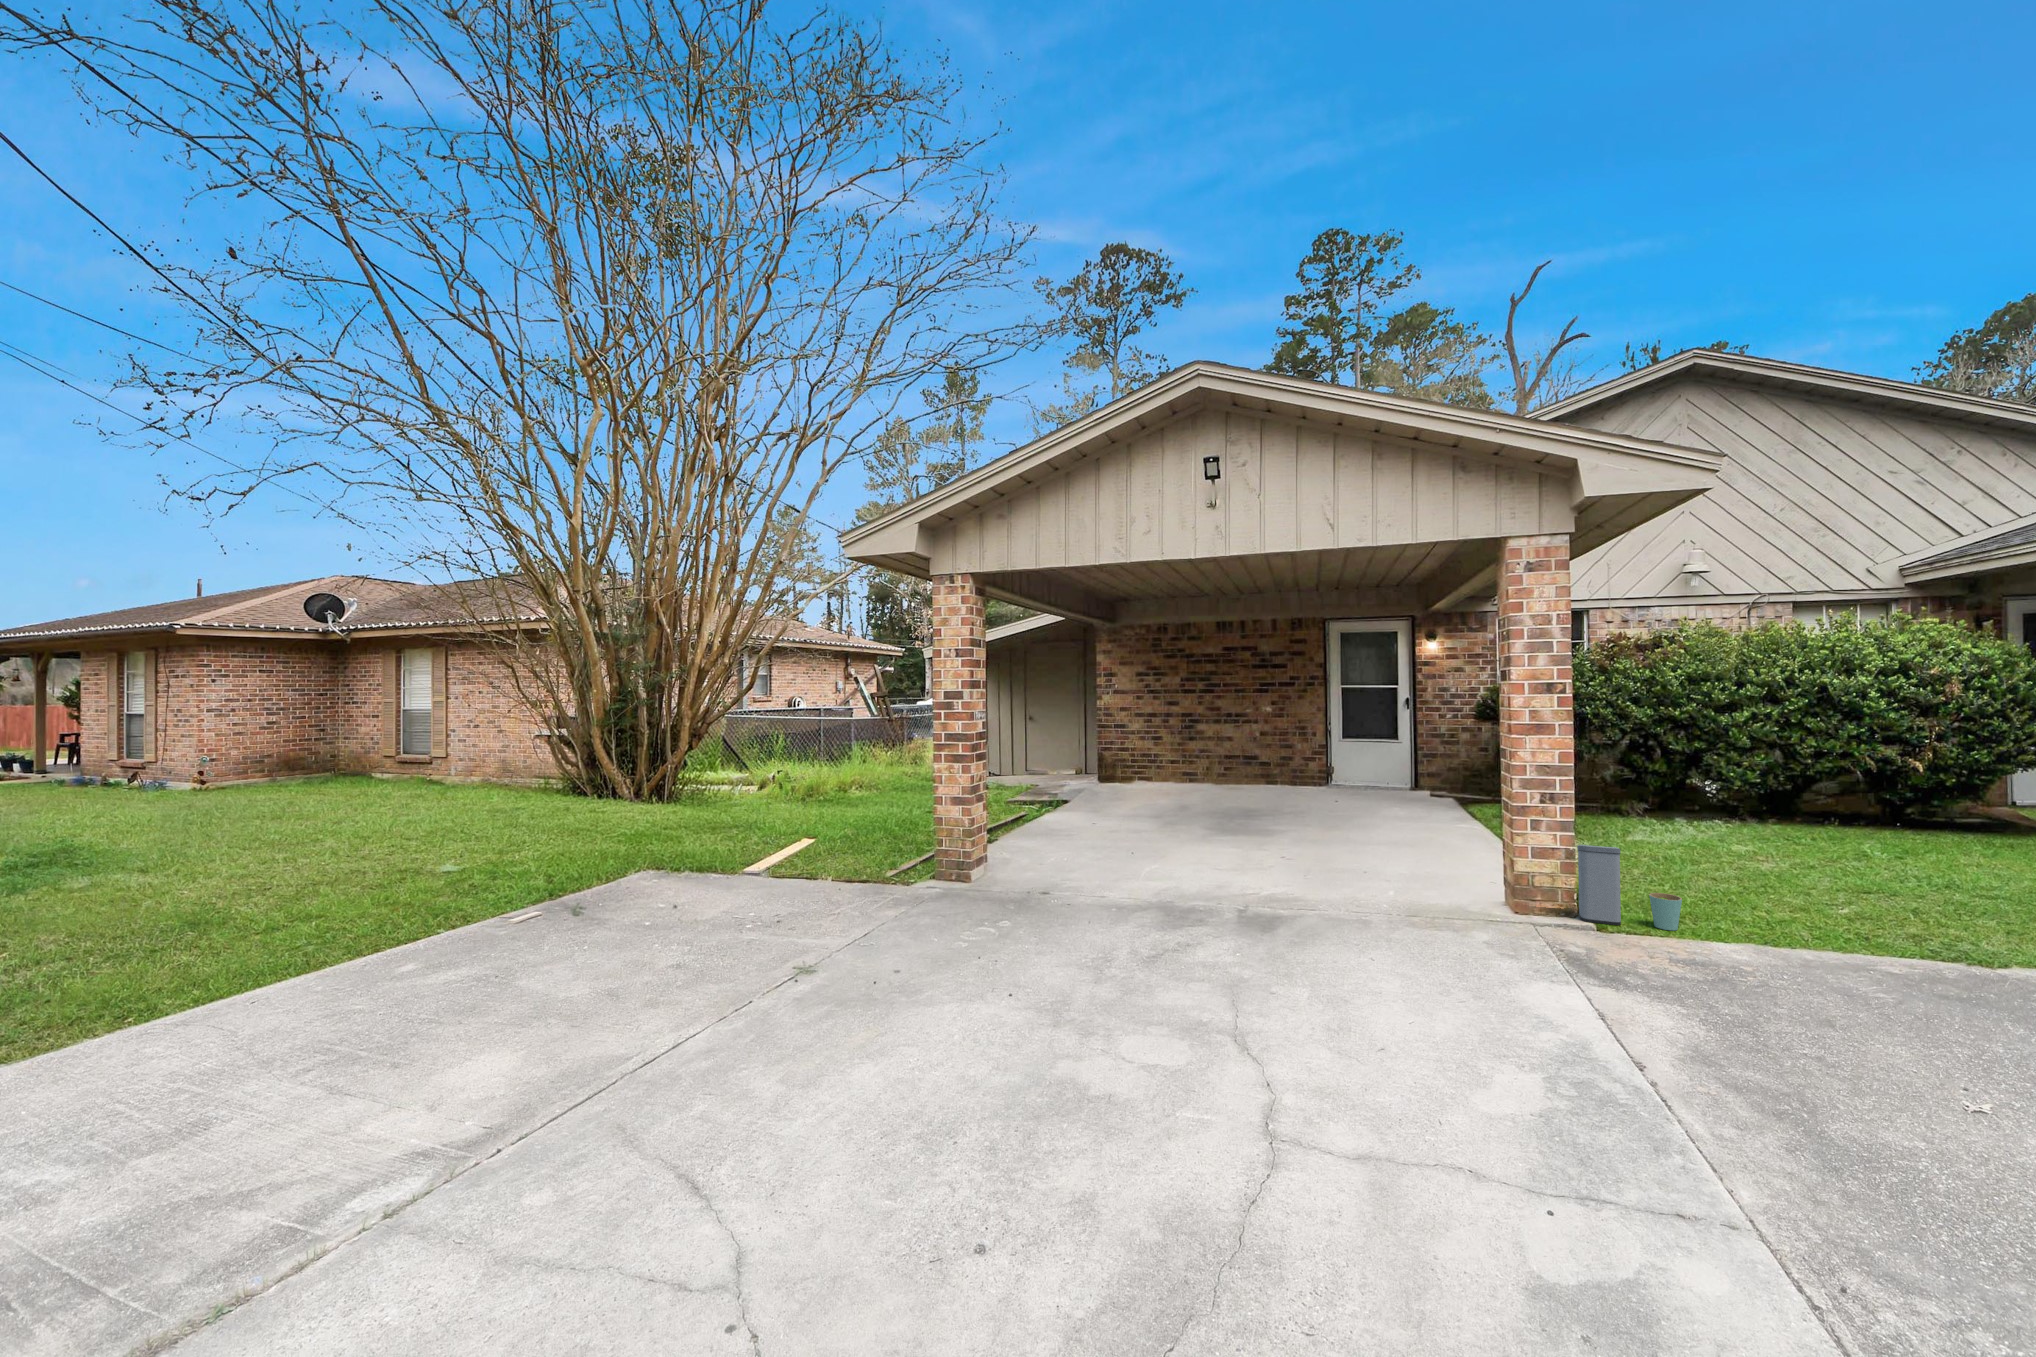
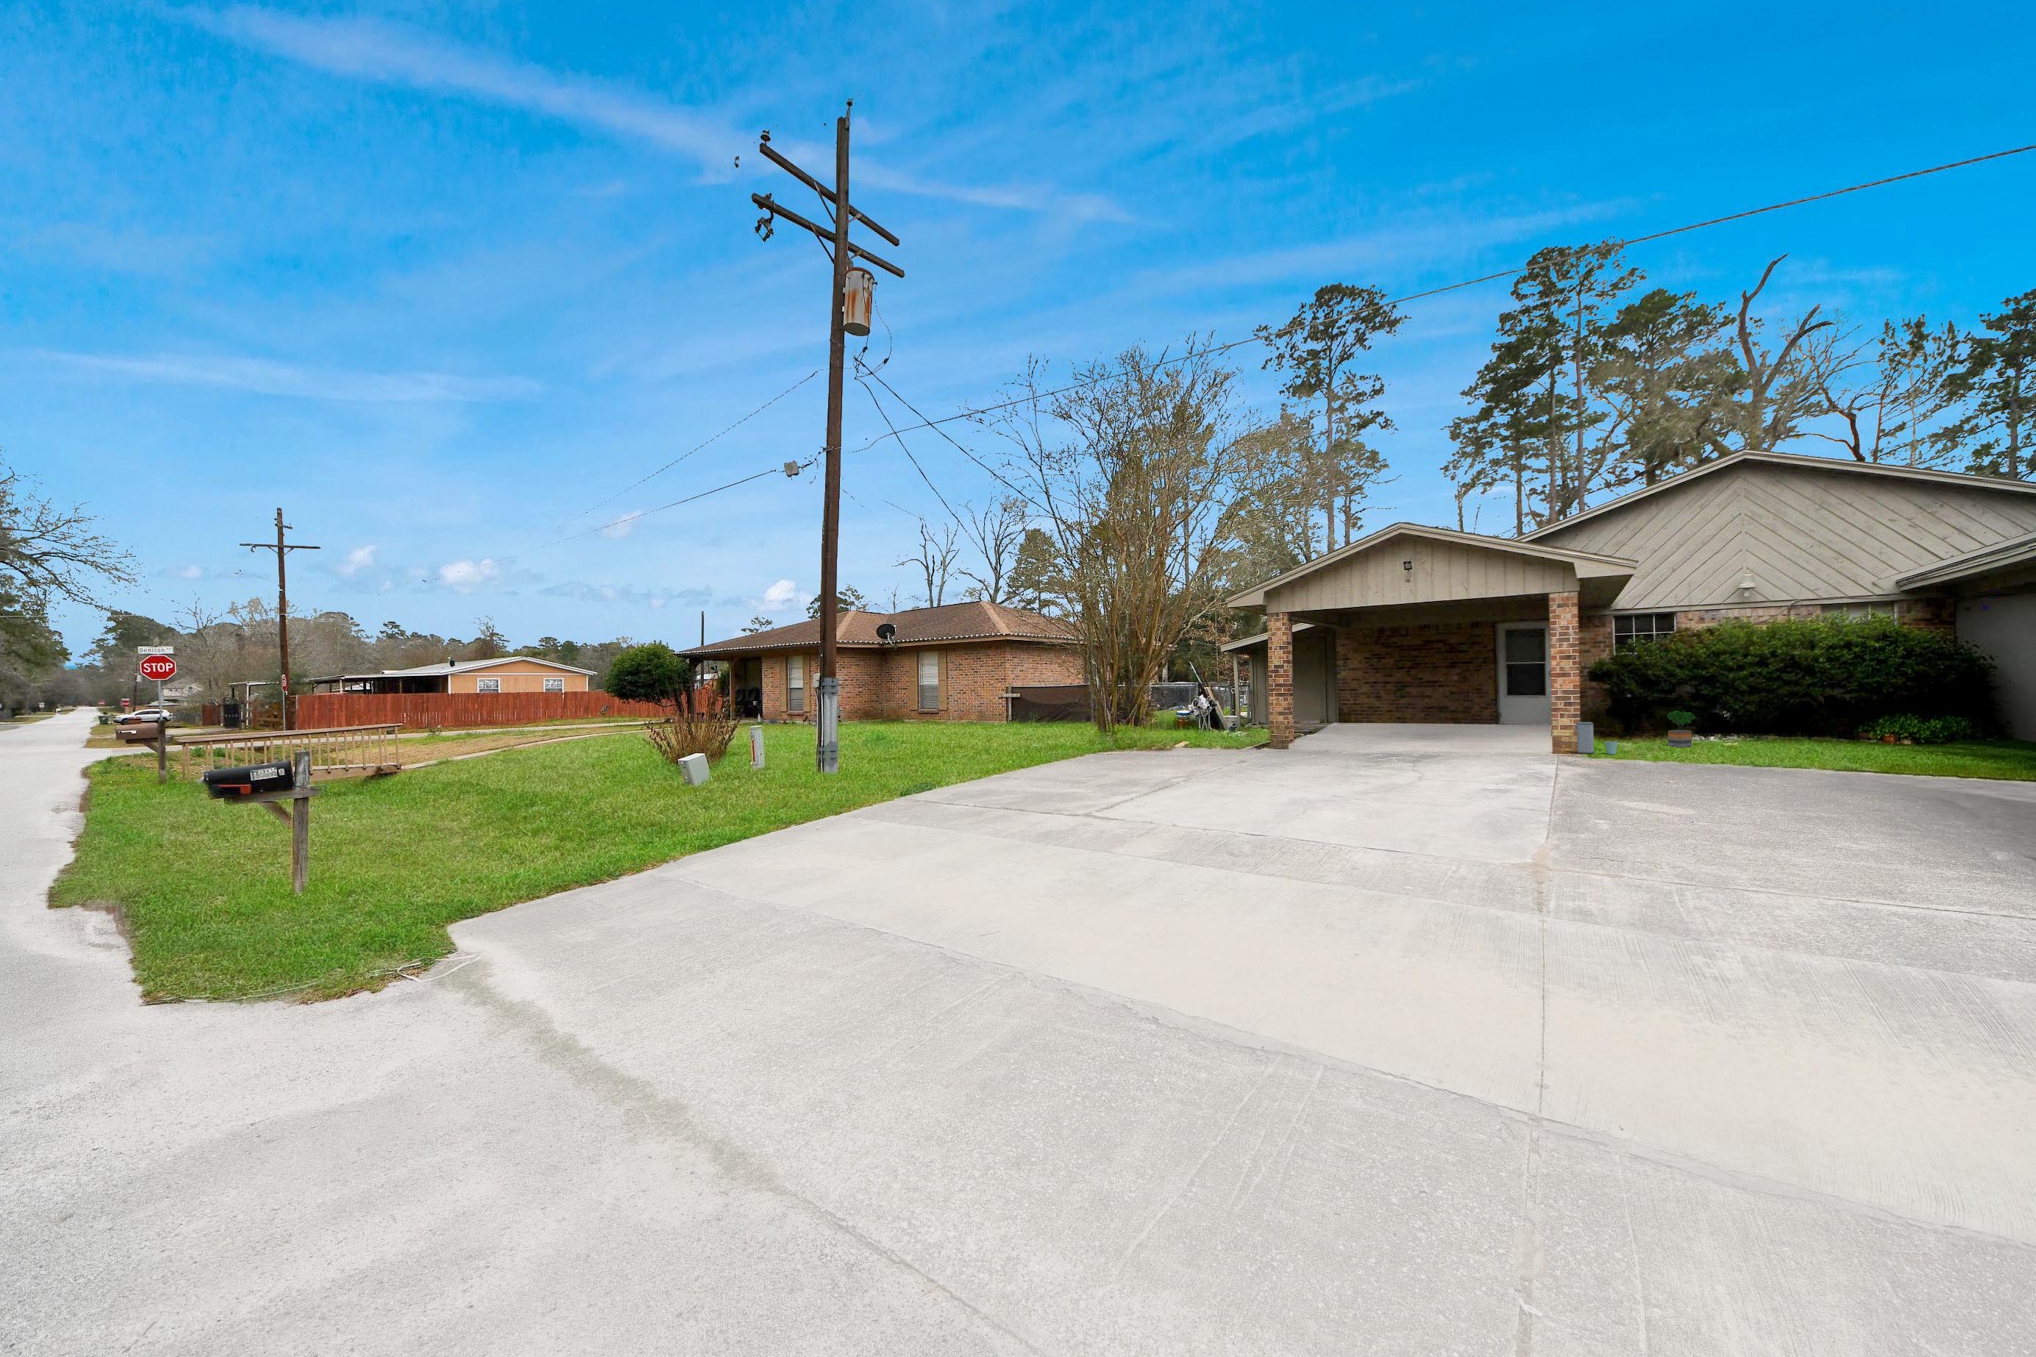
potted tree: none [1711,802,1781,885] -> present [1668,711,1695,747]

